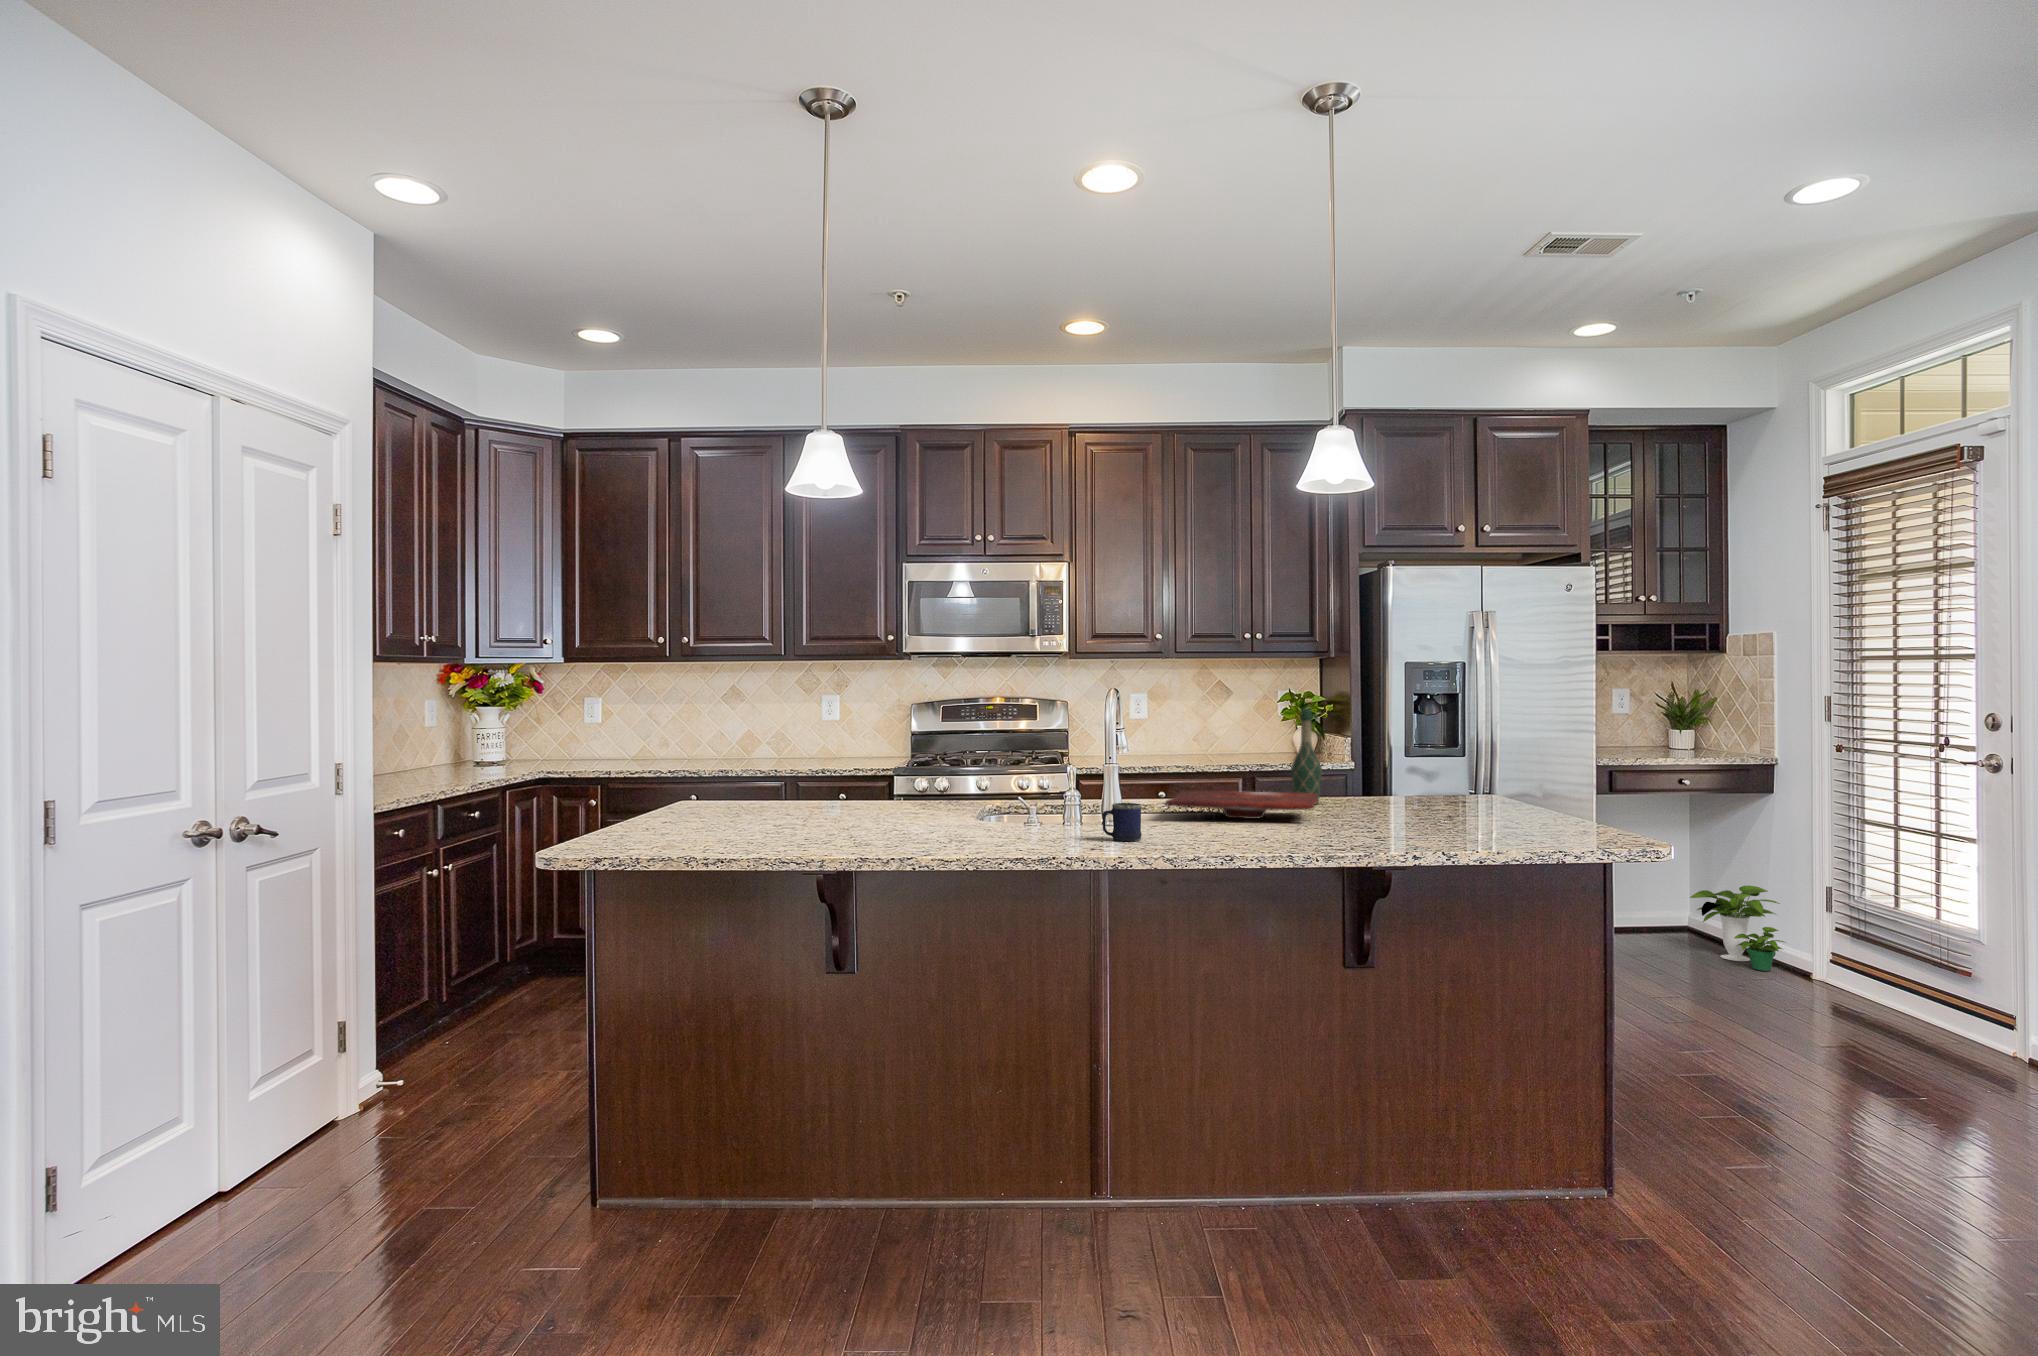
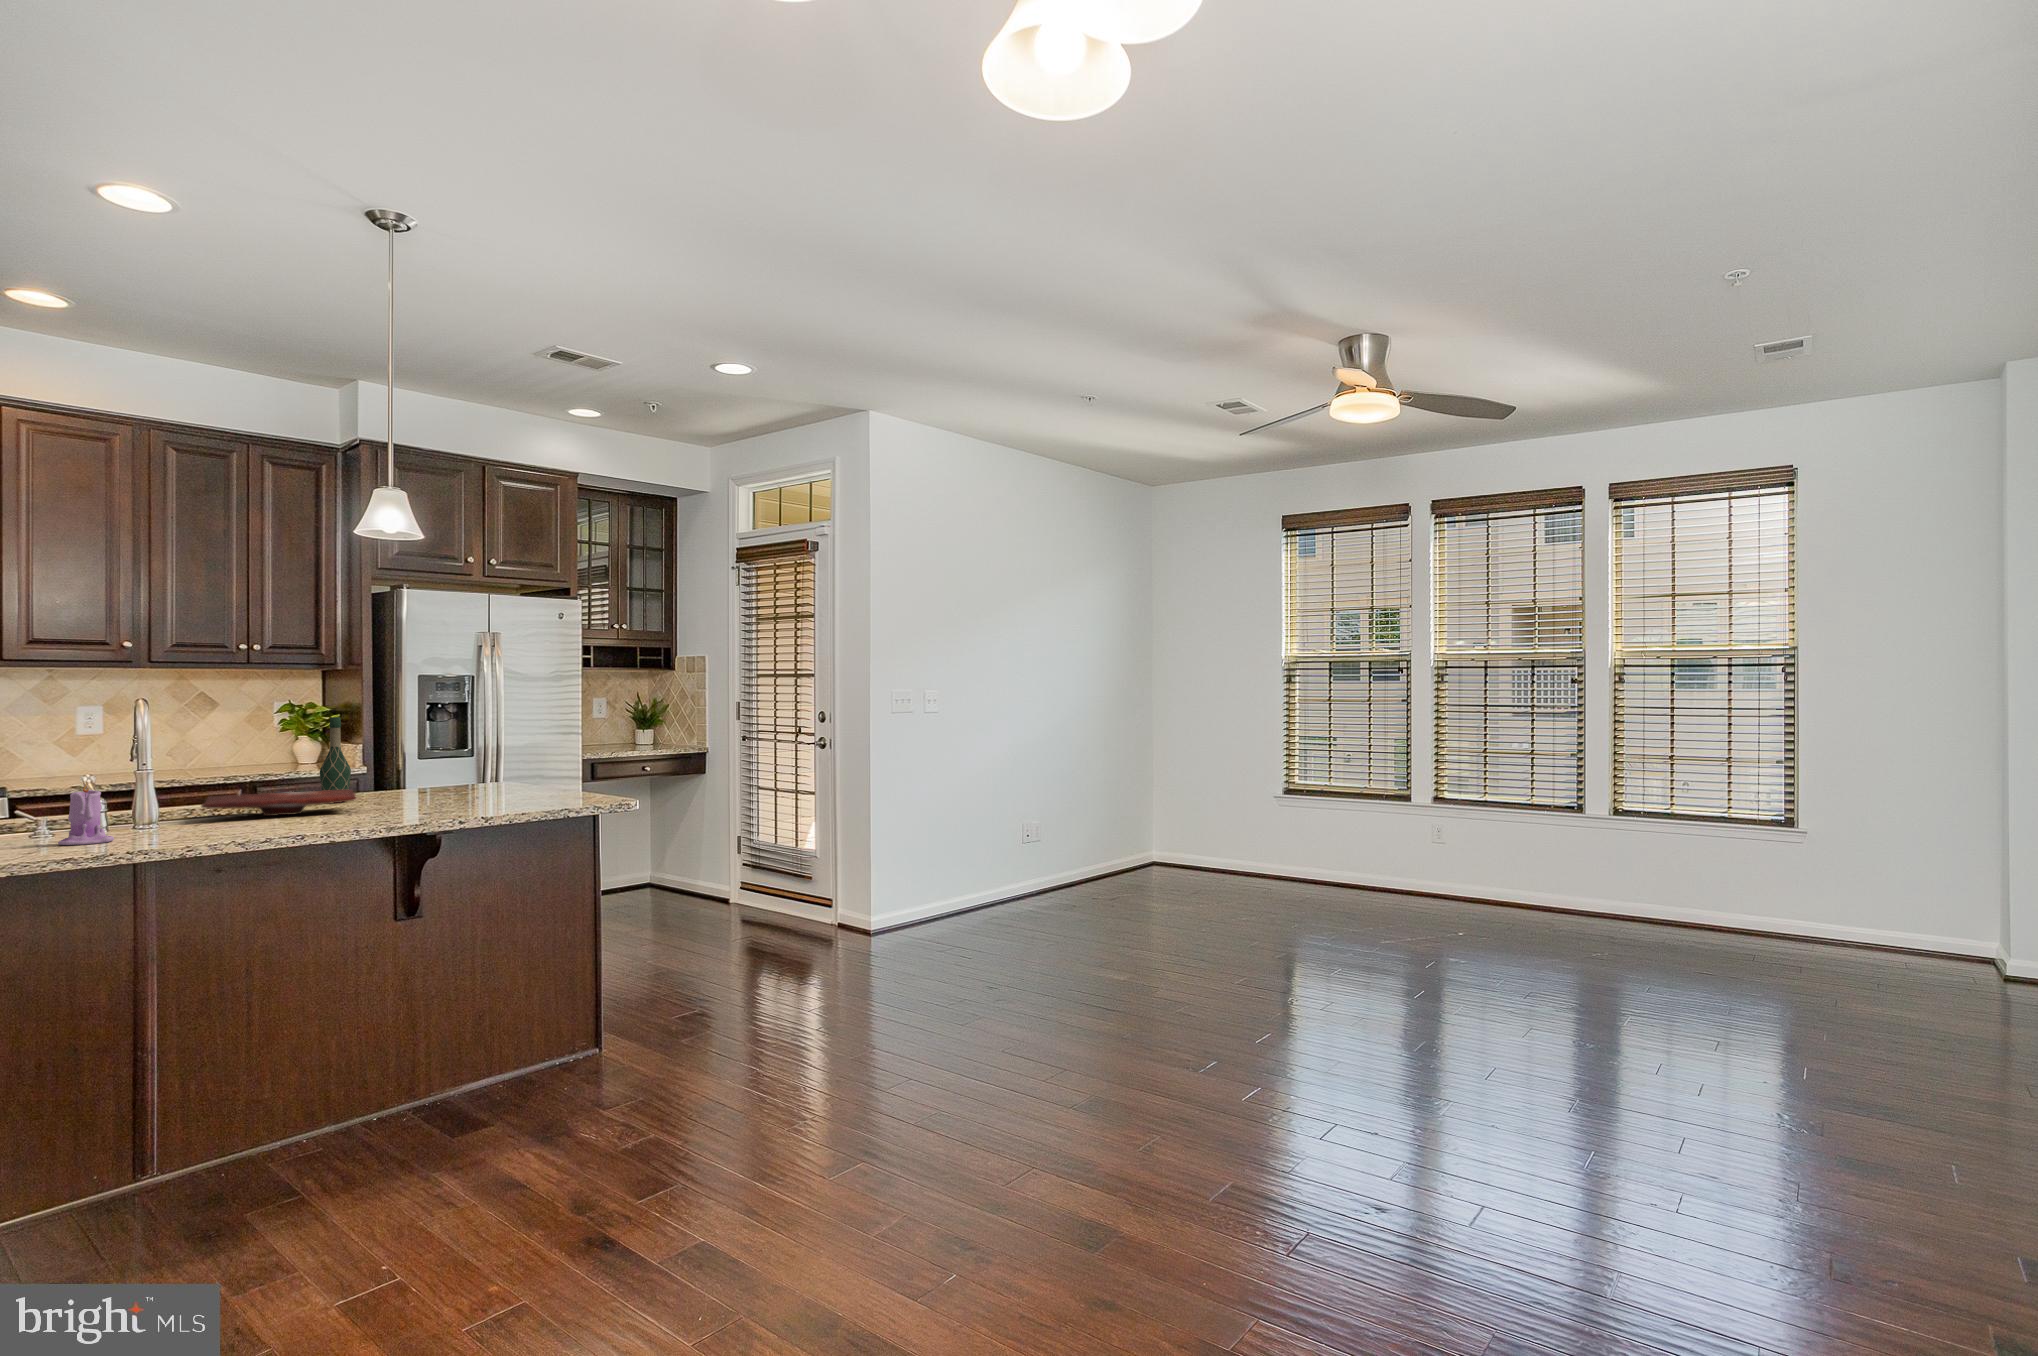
candle: none [1027,774,1073,840] -> present [58,783,114,845]
mug: present [1102,803,1142,841] -> none [153,803,196,838]
potted plant: present [1690,886,1786,971] -> none [649,846,713,908]

